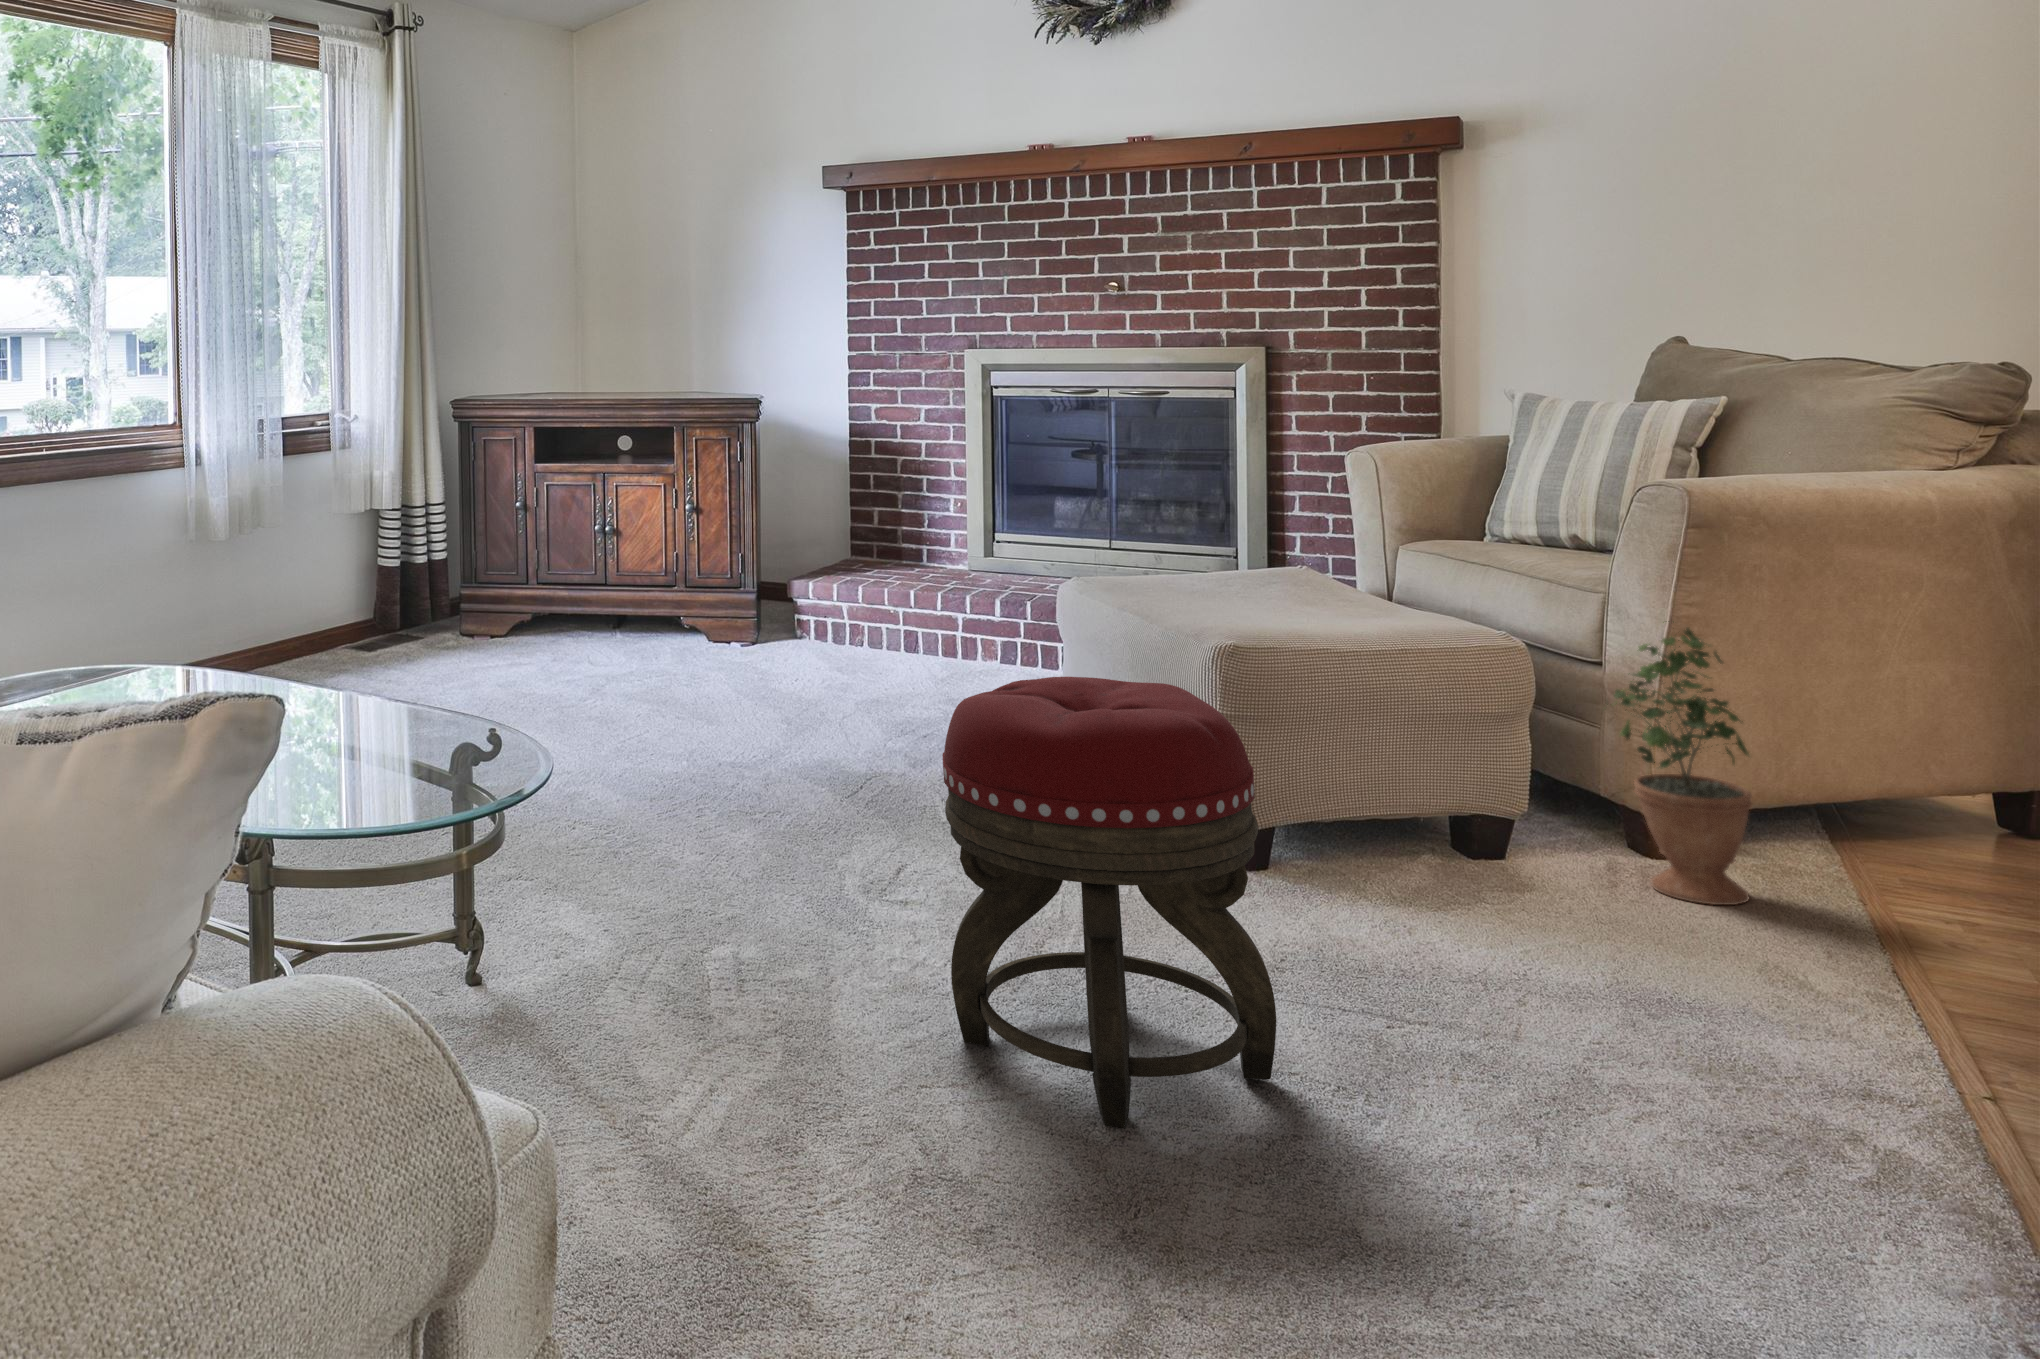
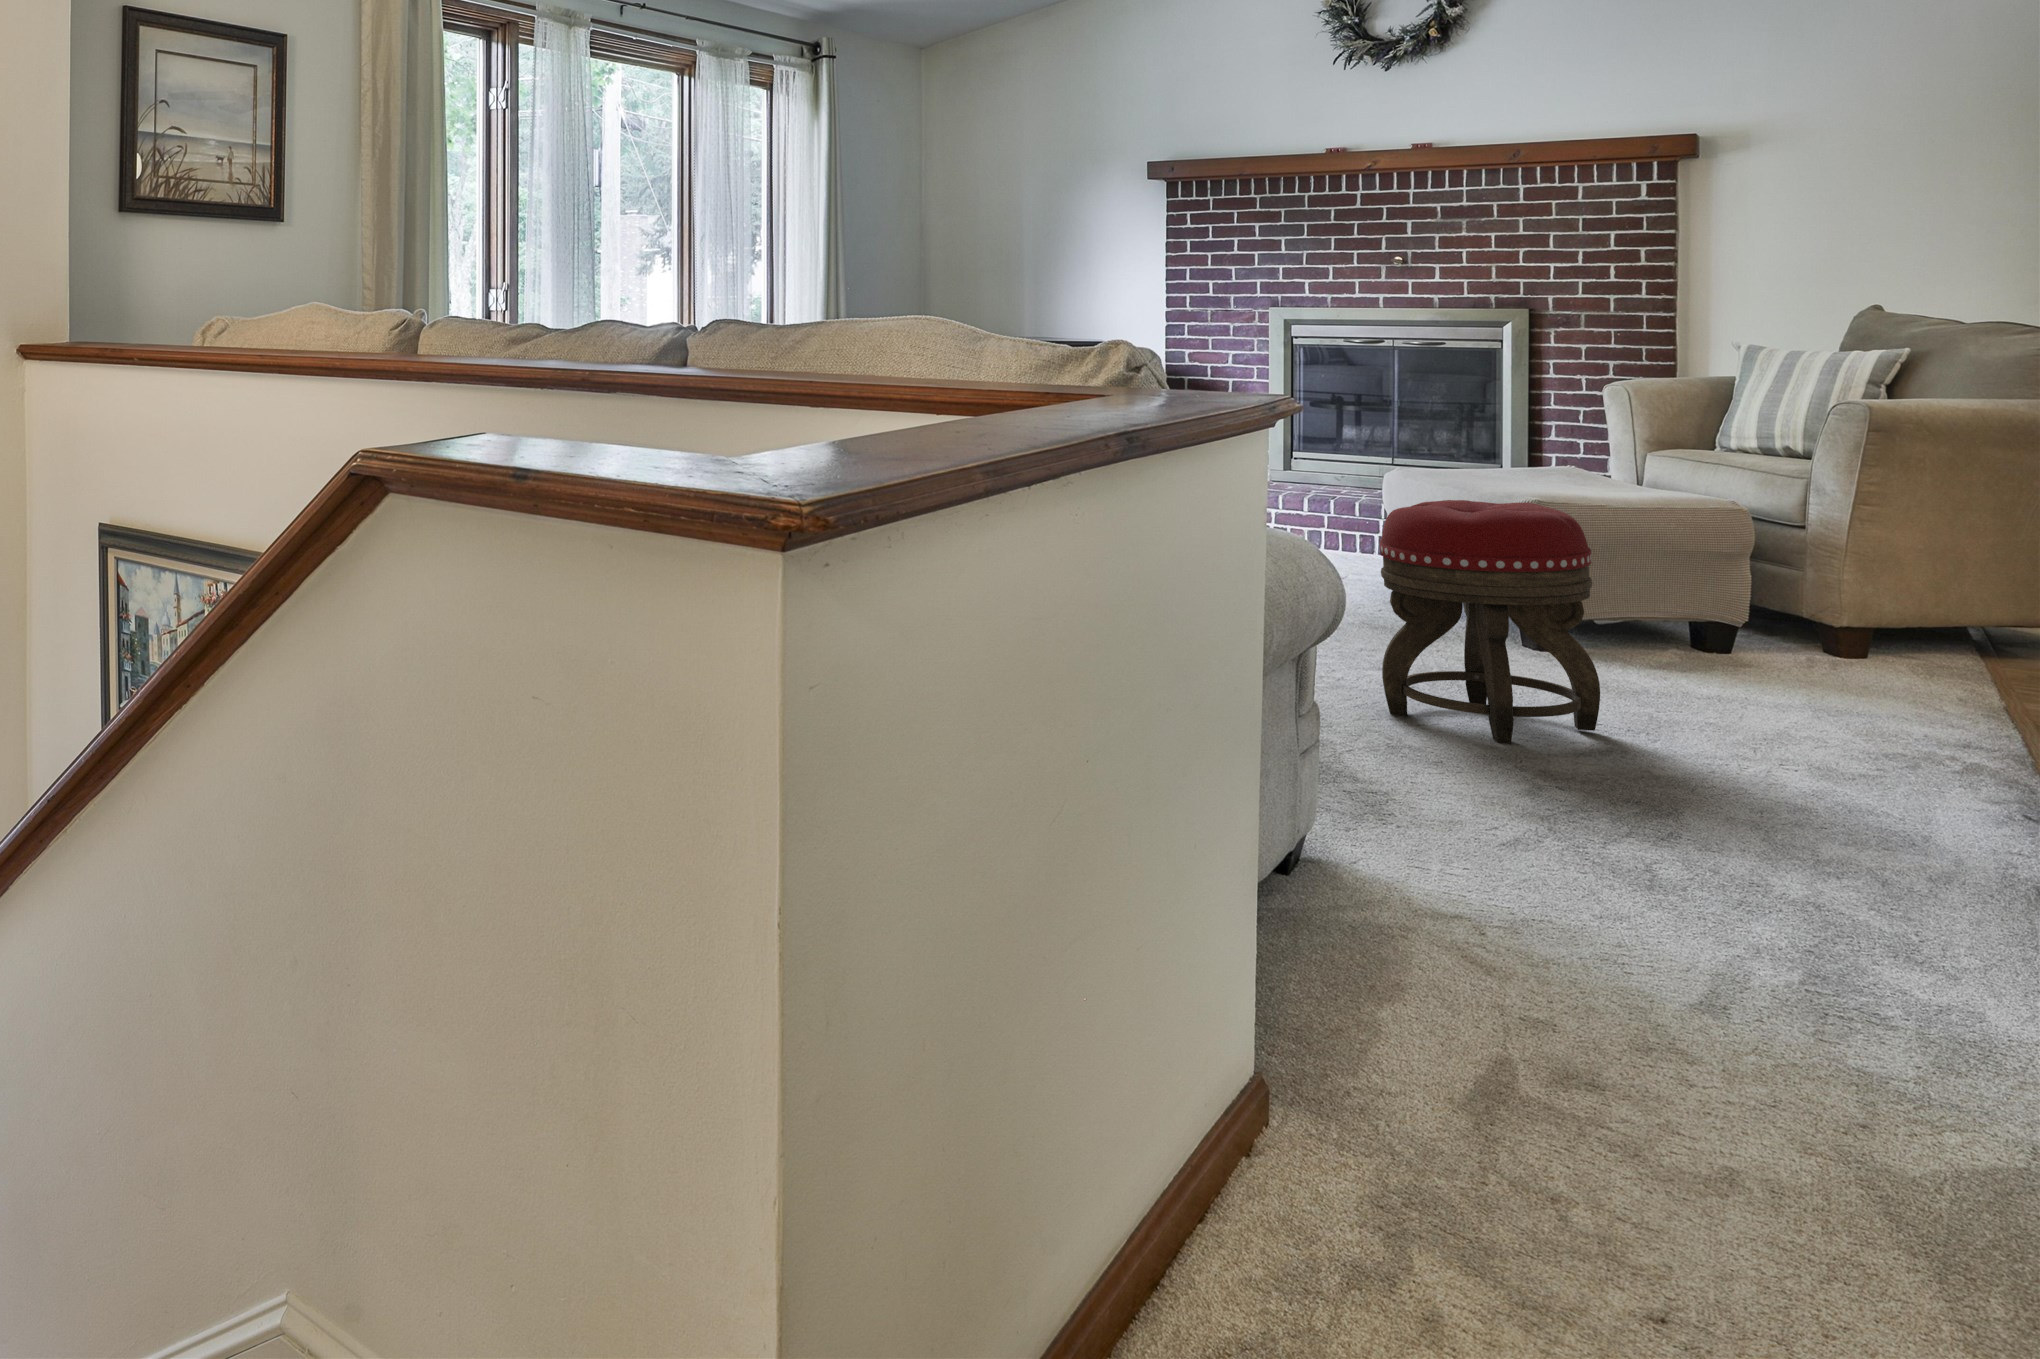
potted plant: present [1606,622,1752,905] -> none [1808,491,1916,676]

